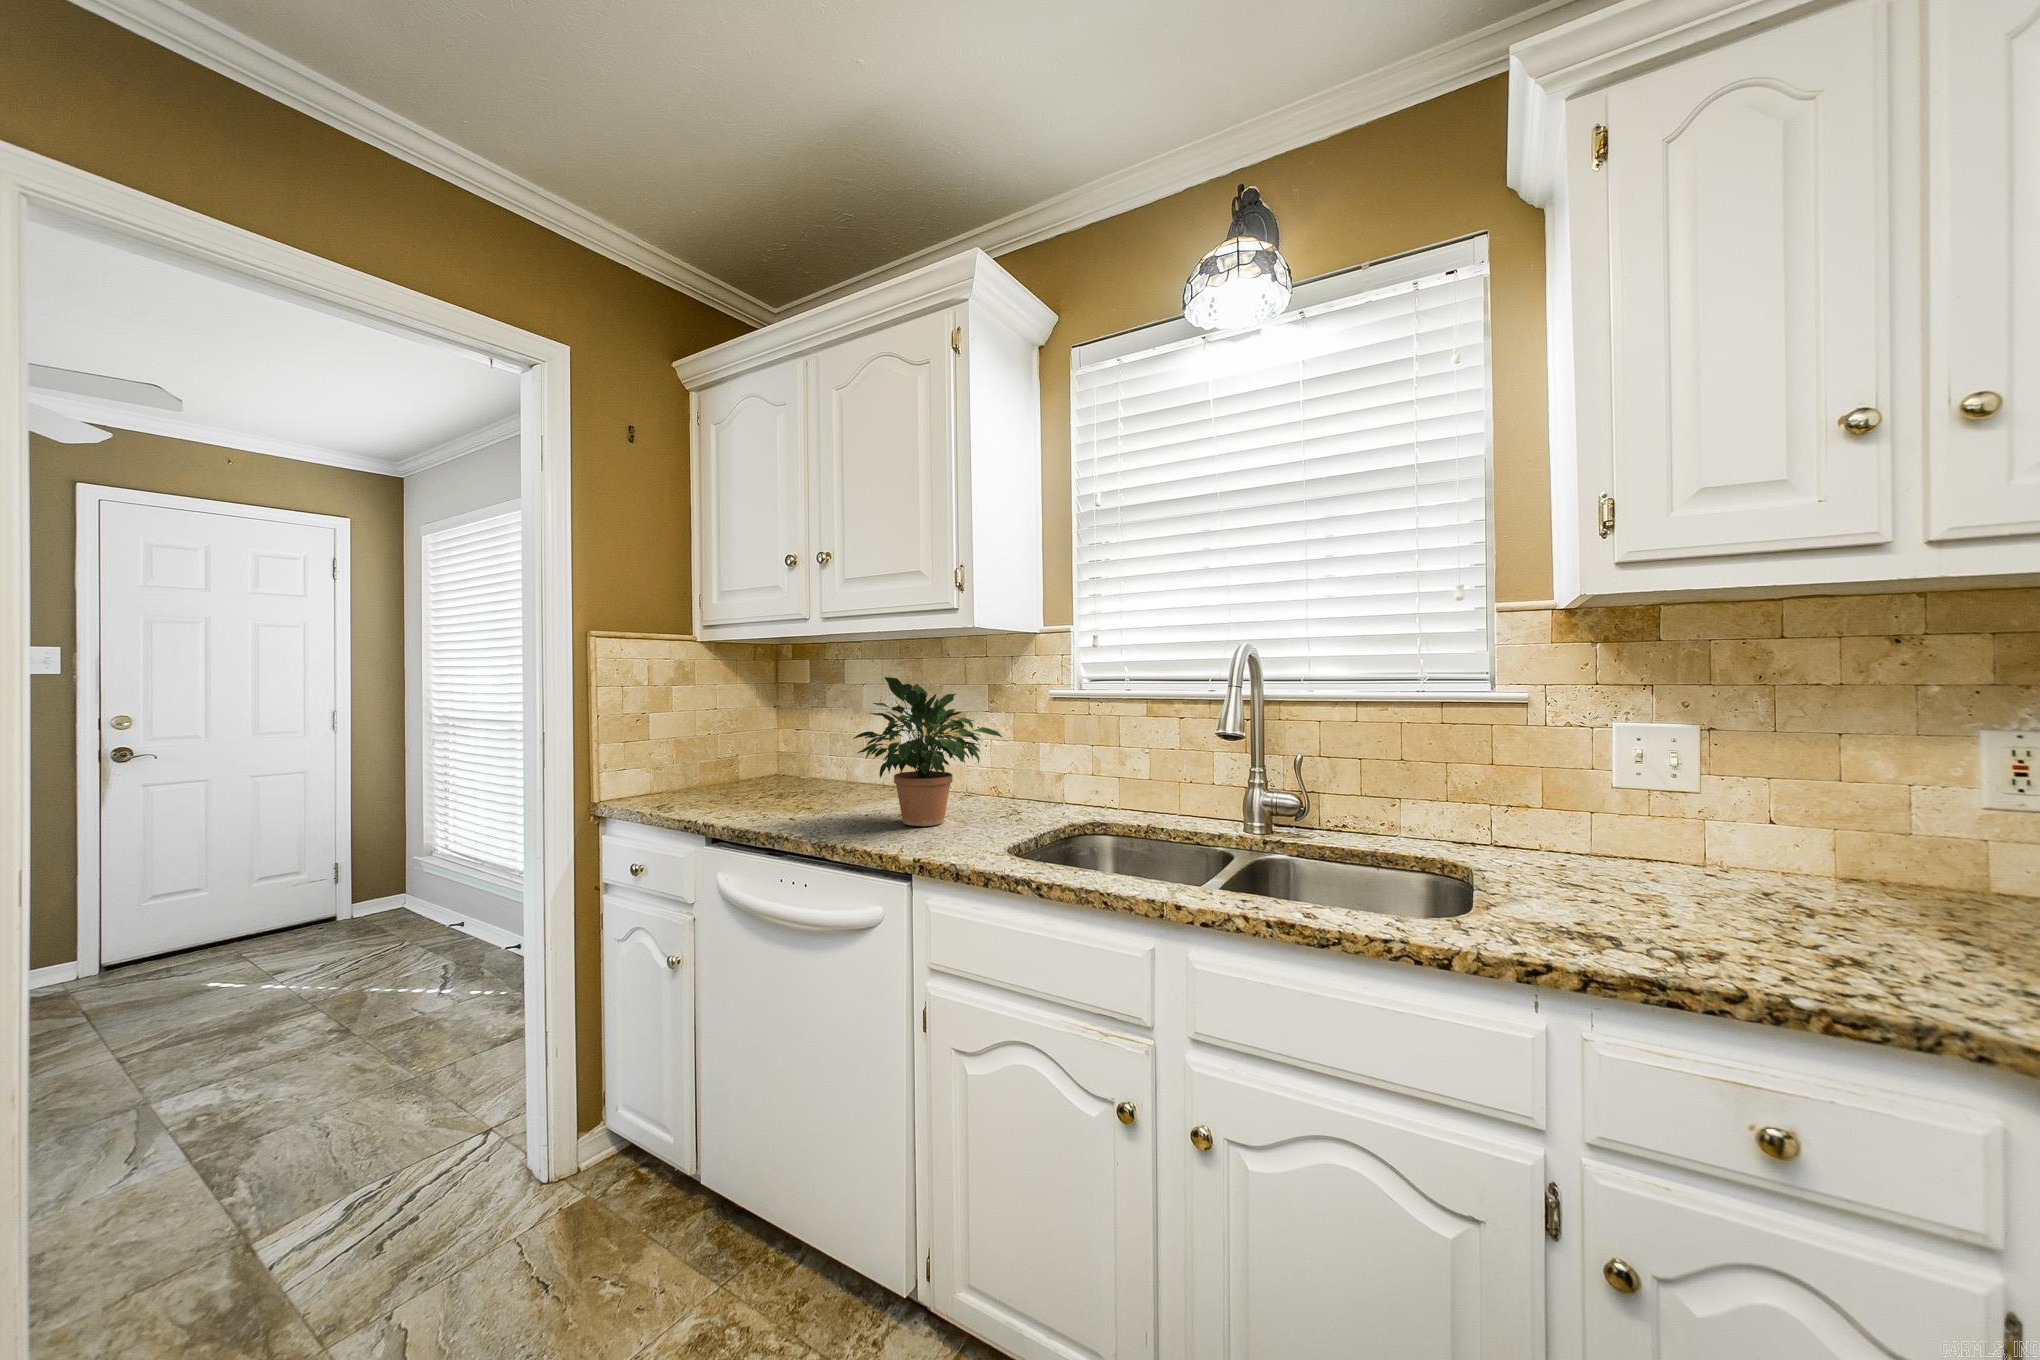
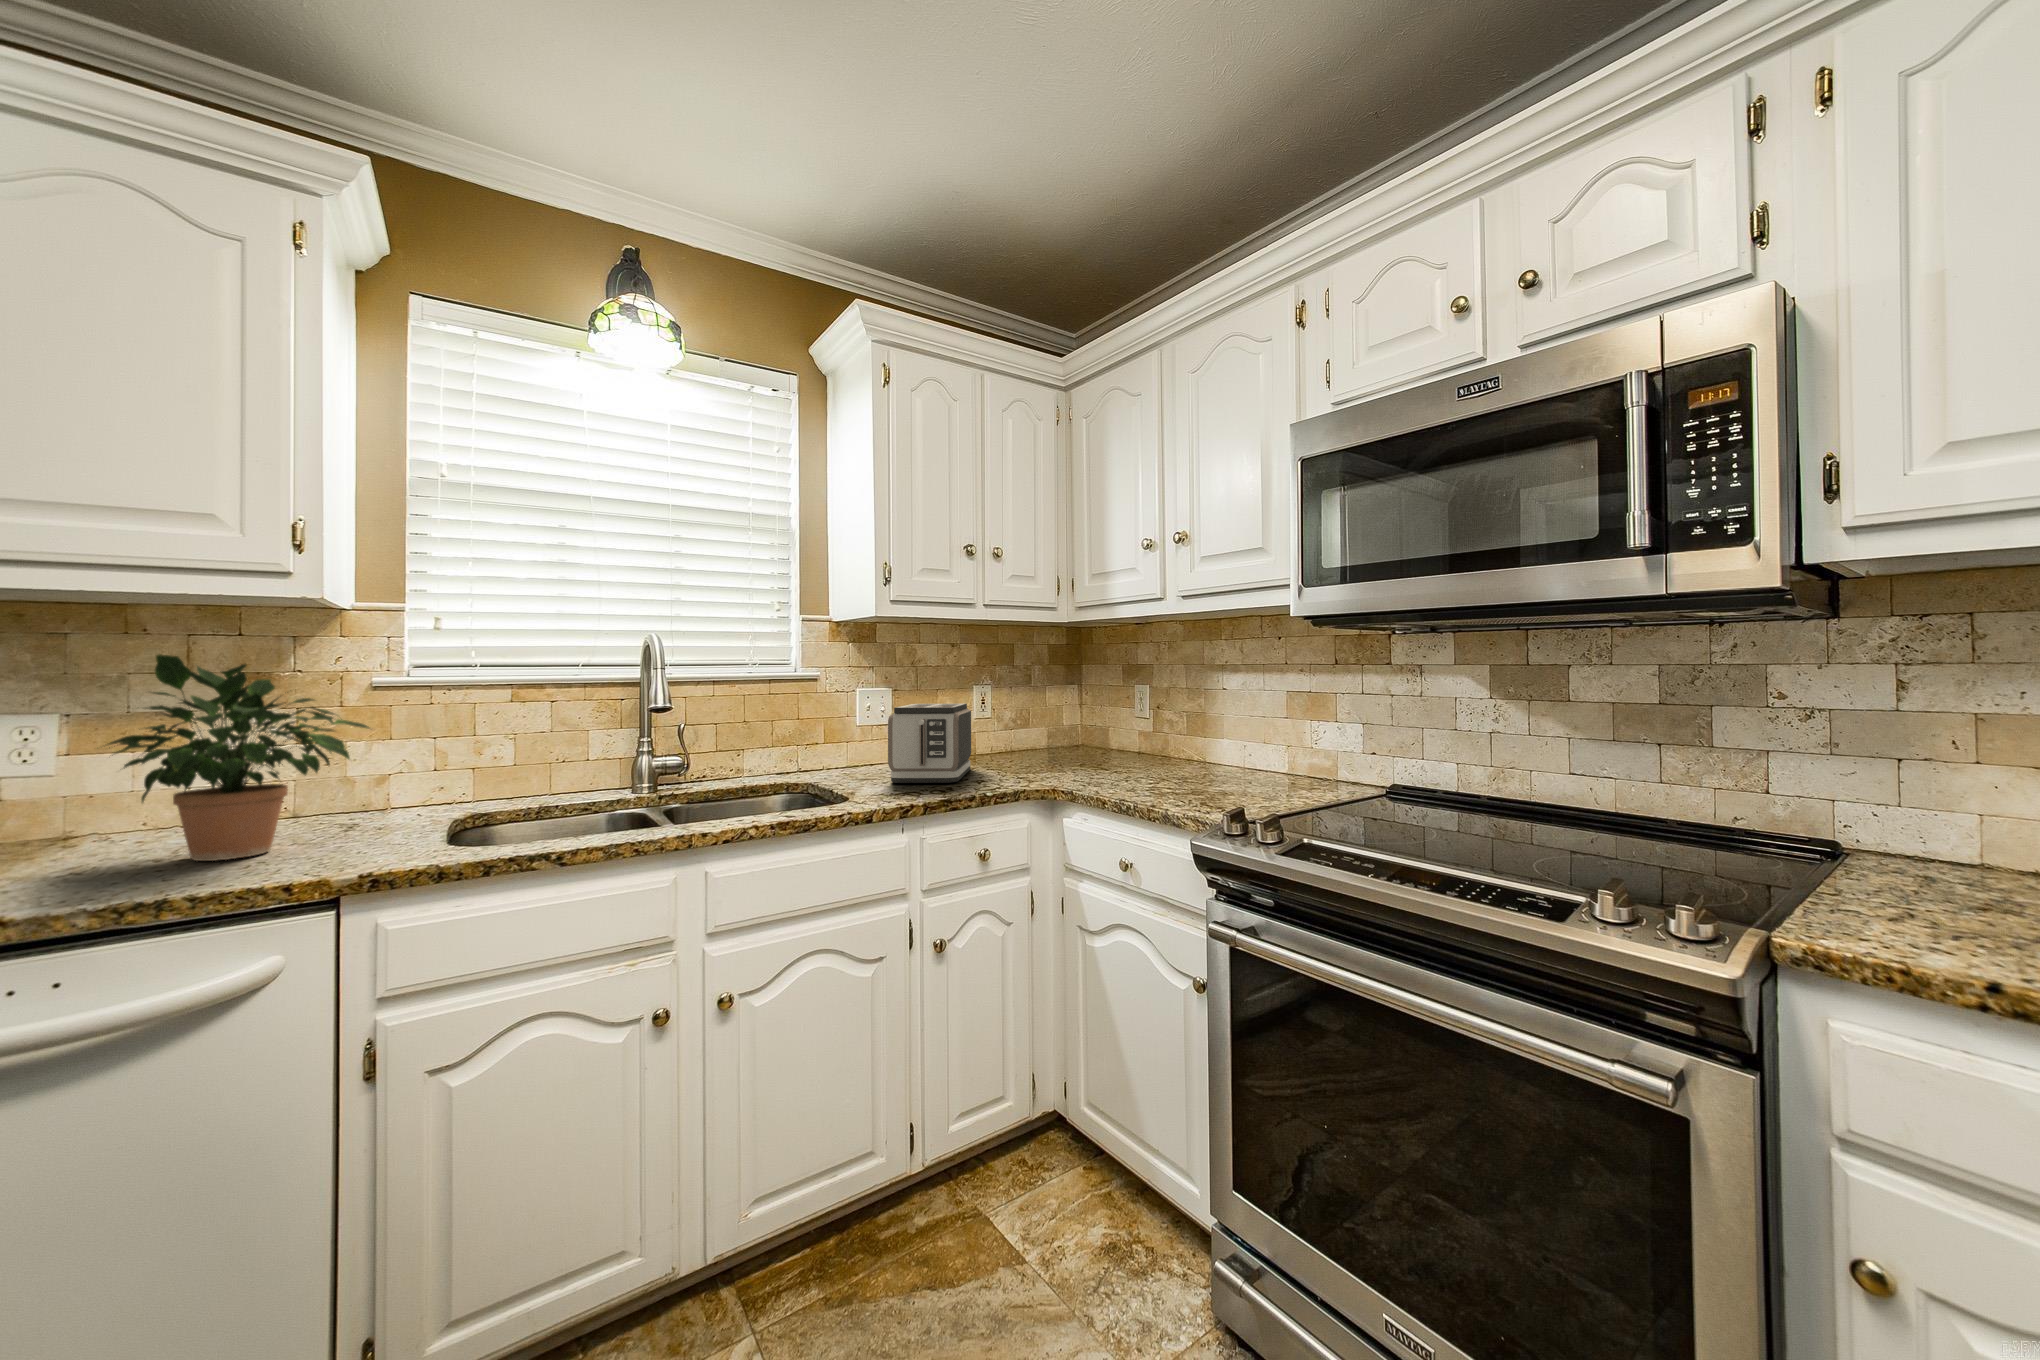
toaster: none [1602,753,1899,935] -> present [888,703,971,783]

